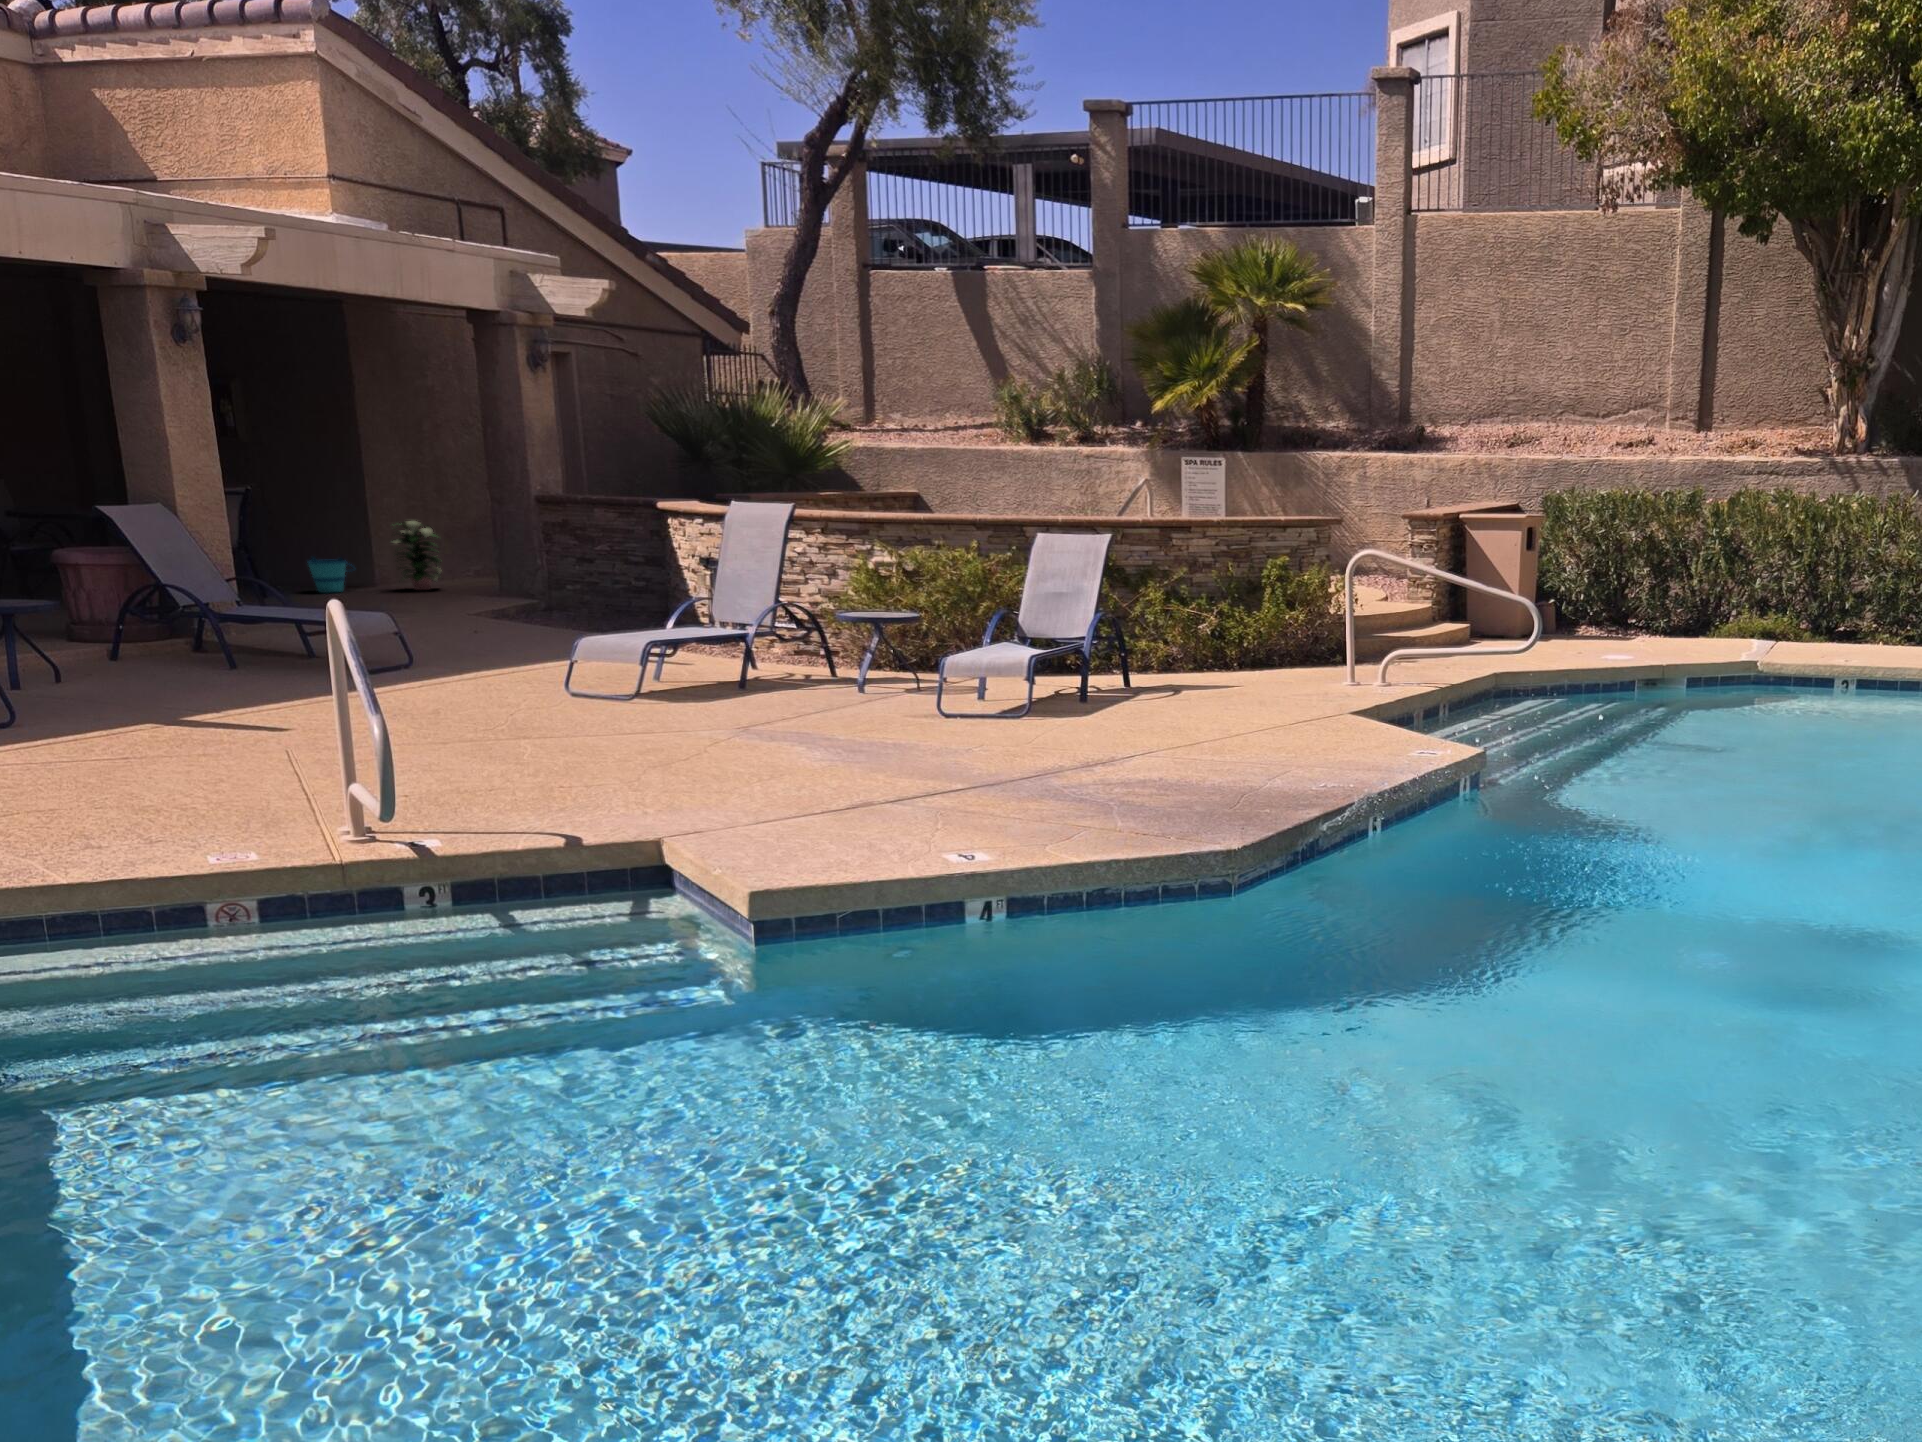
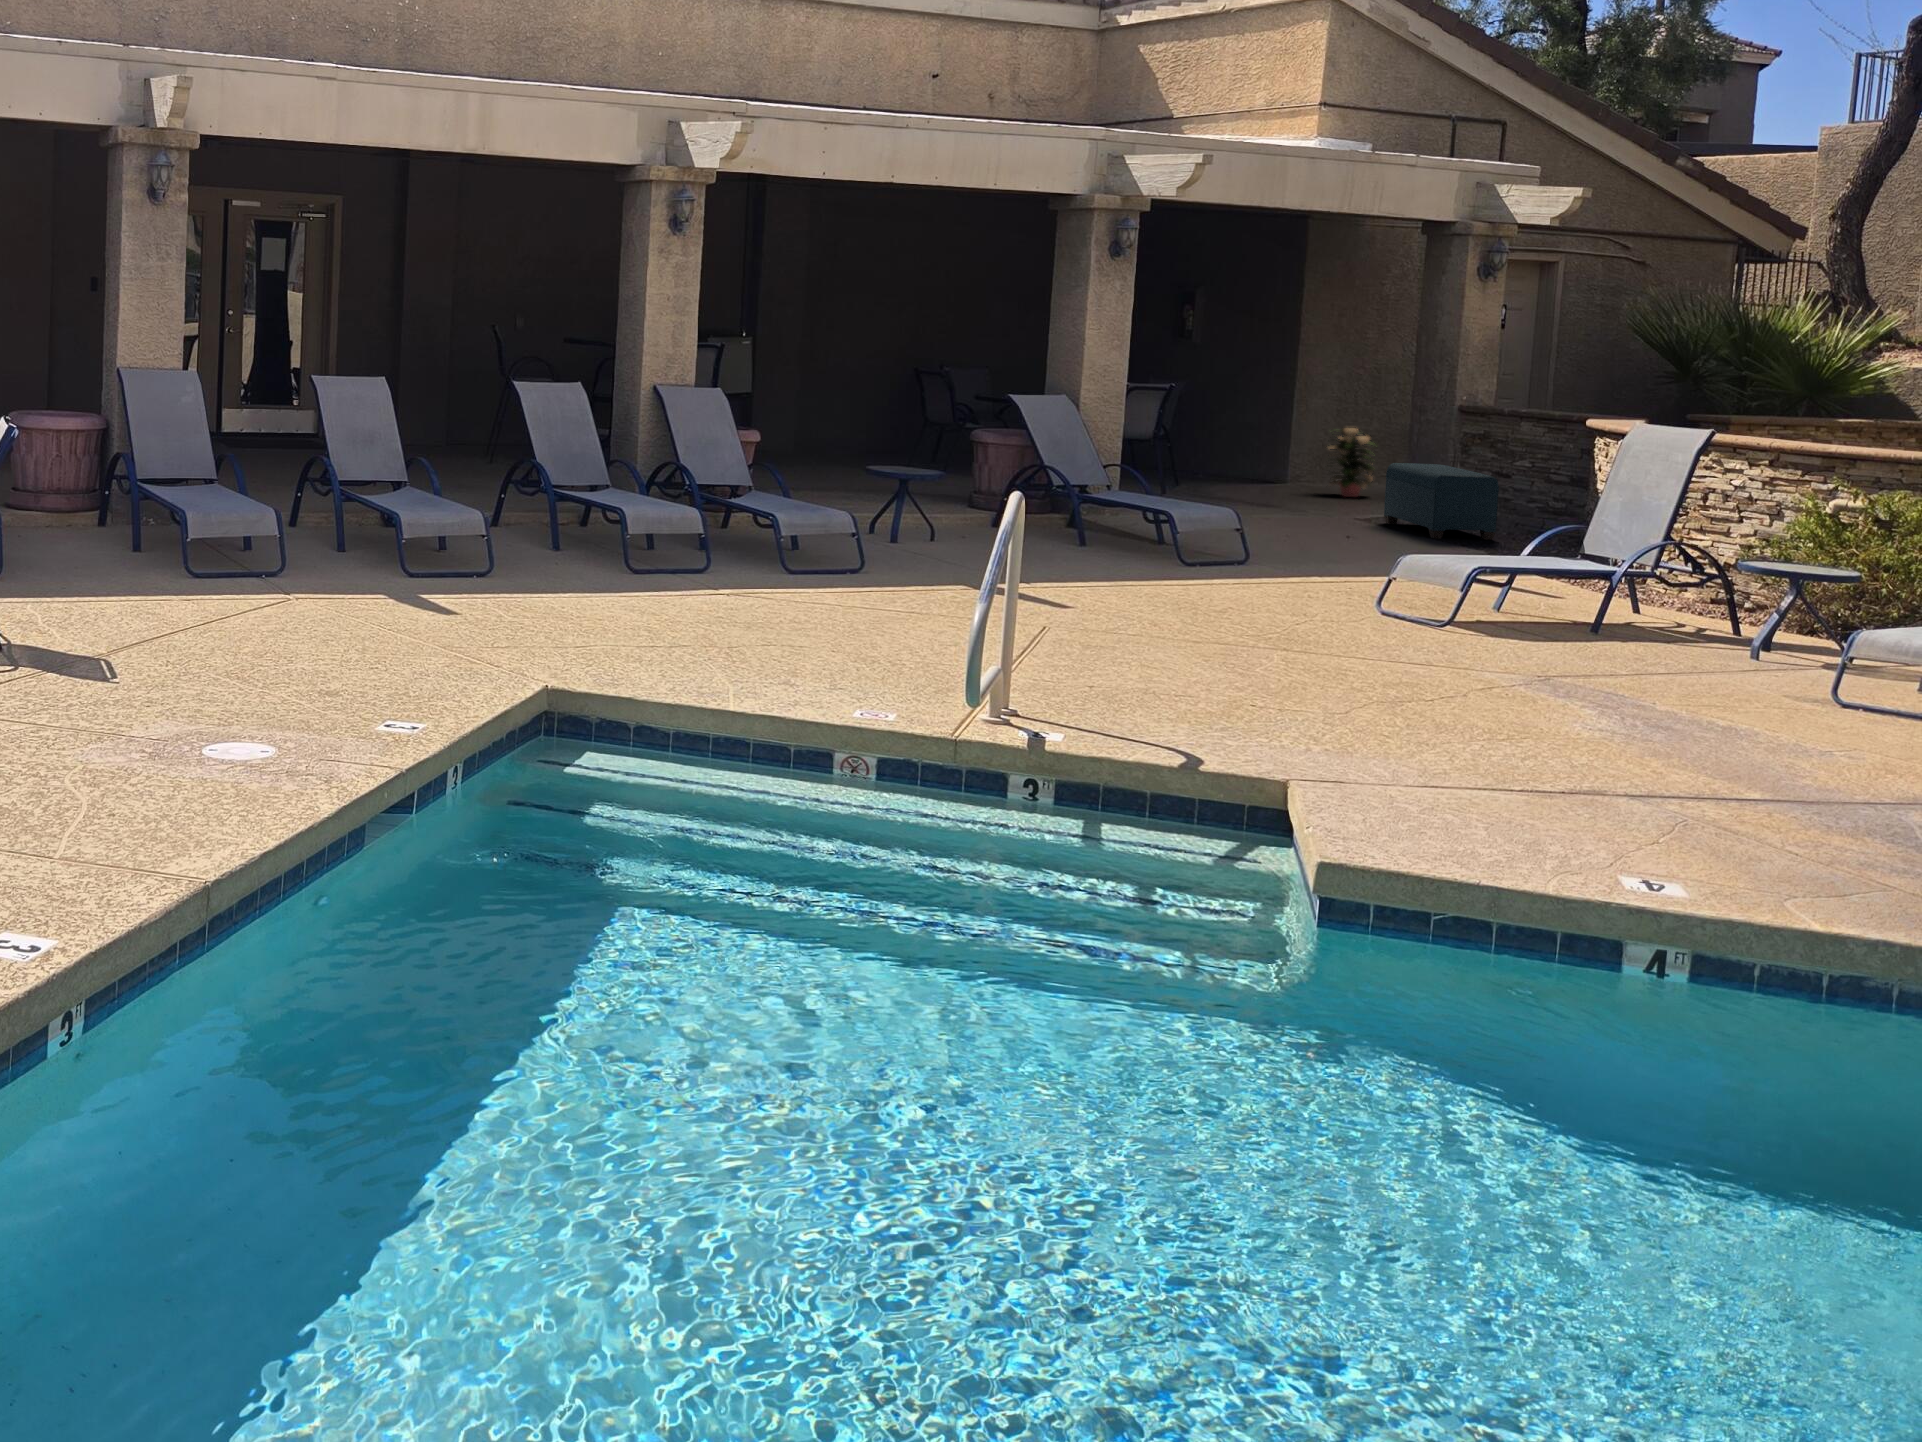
bench: none [475,551,588,622] -> present [1384,463,1499,540]
bucket: present [308,557,354,593] -> none [1240,456,1286,492]

